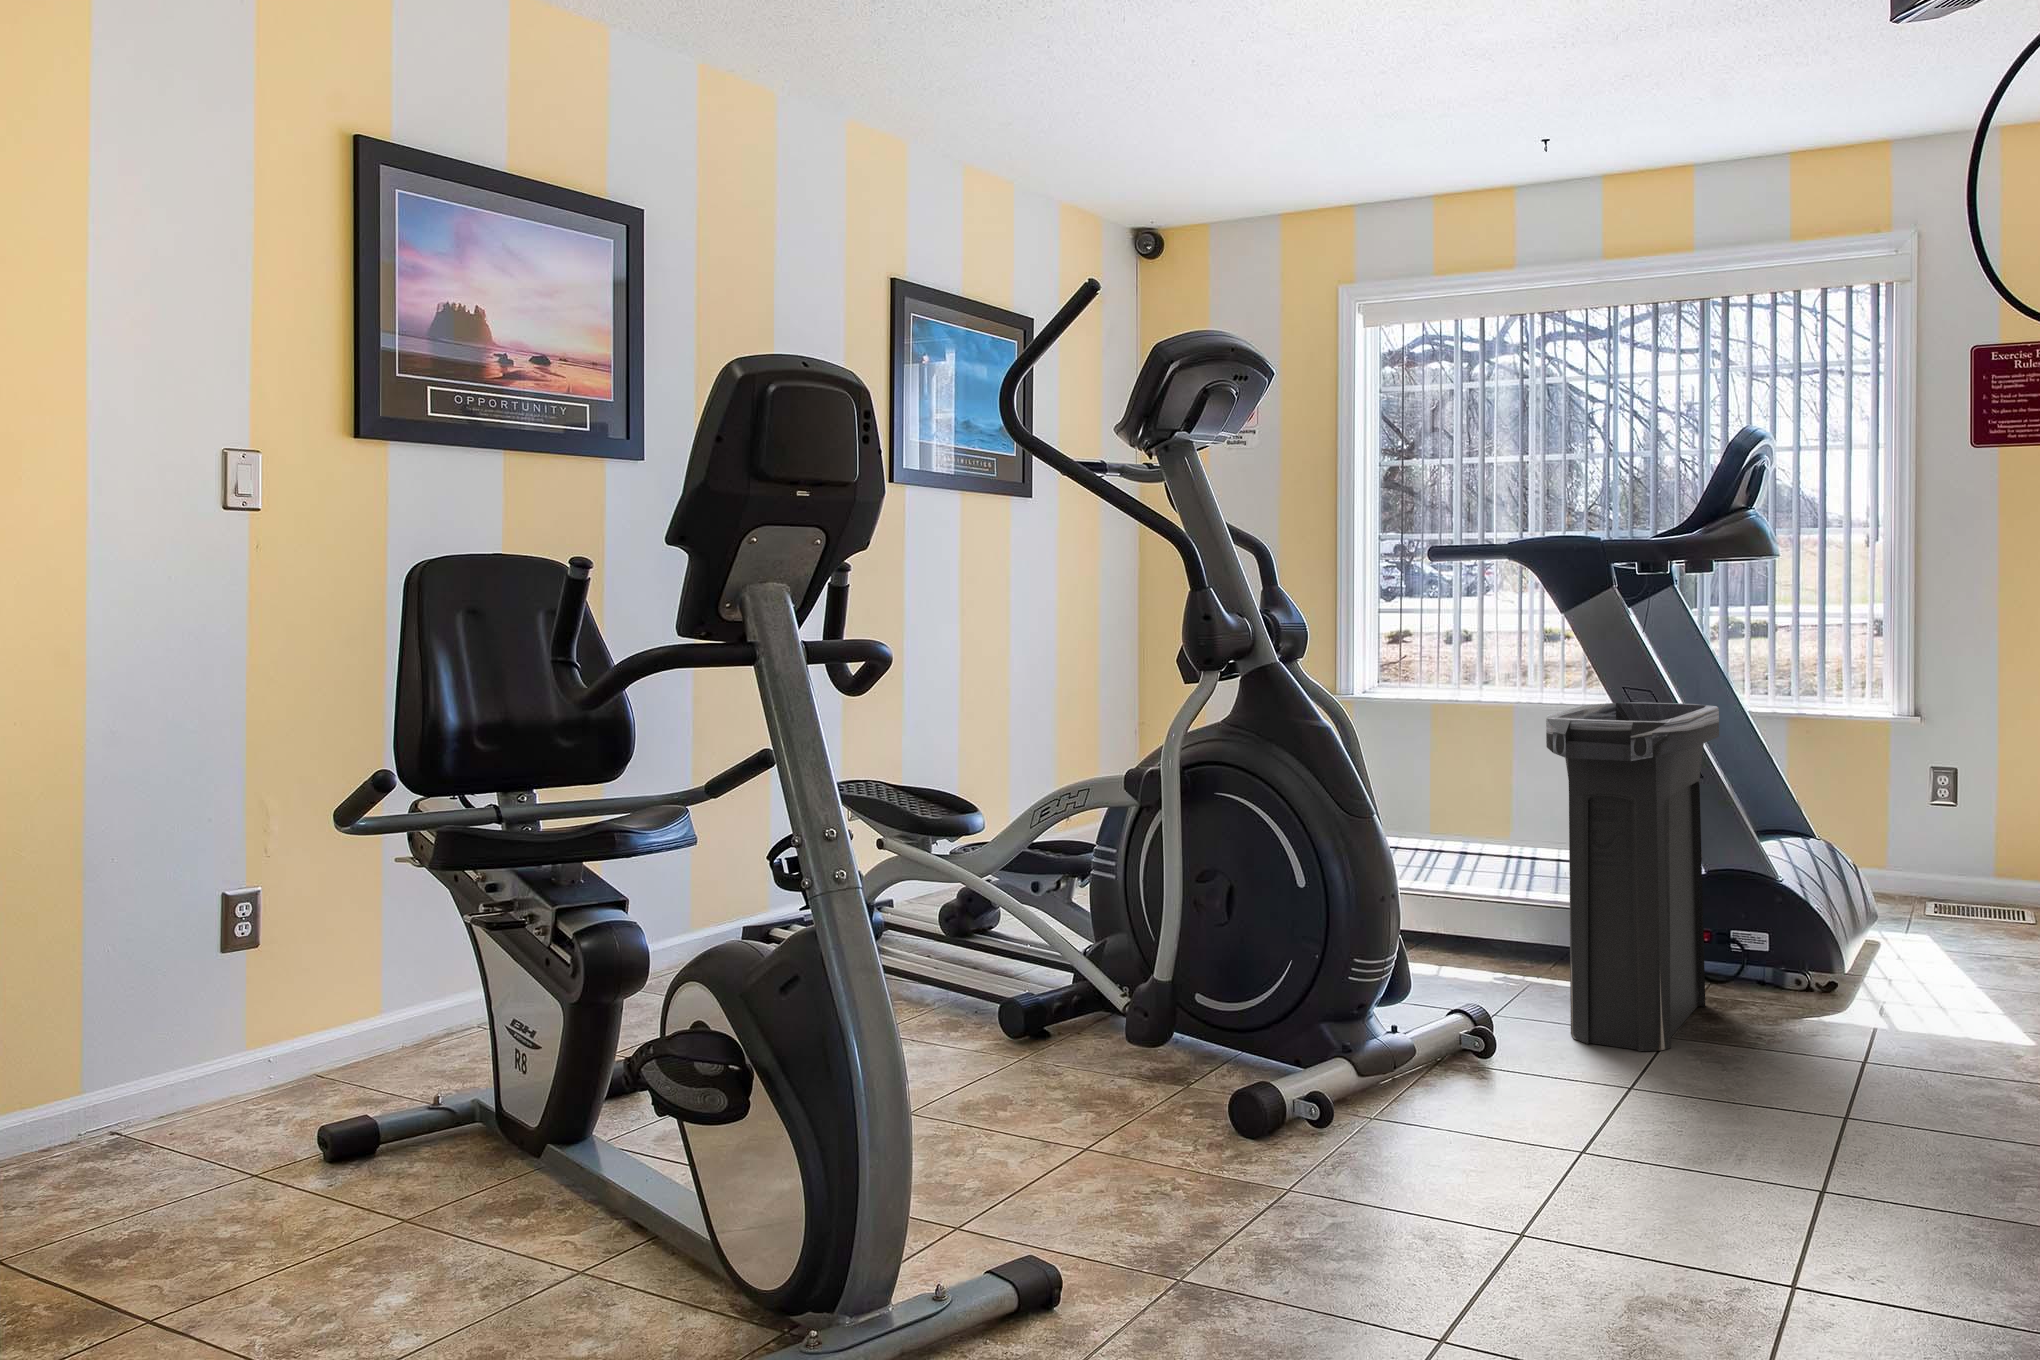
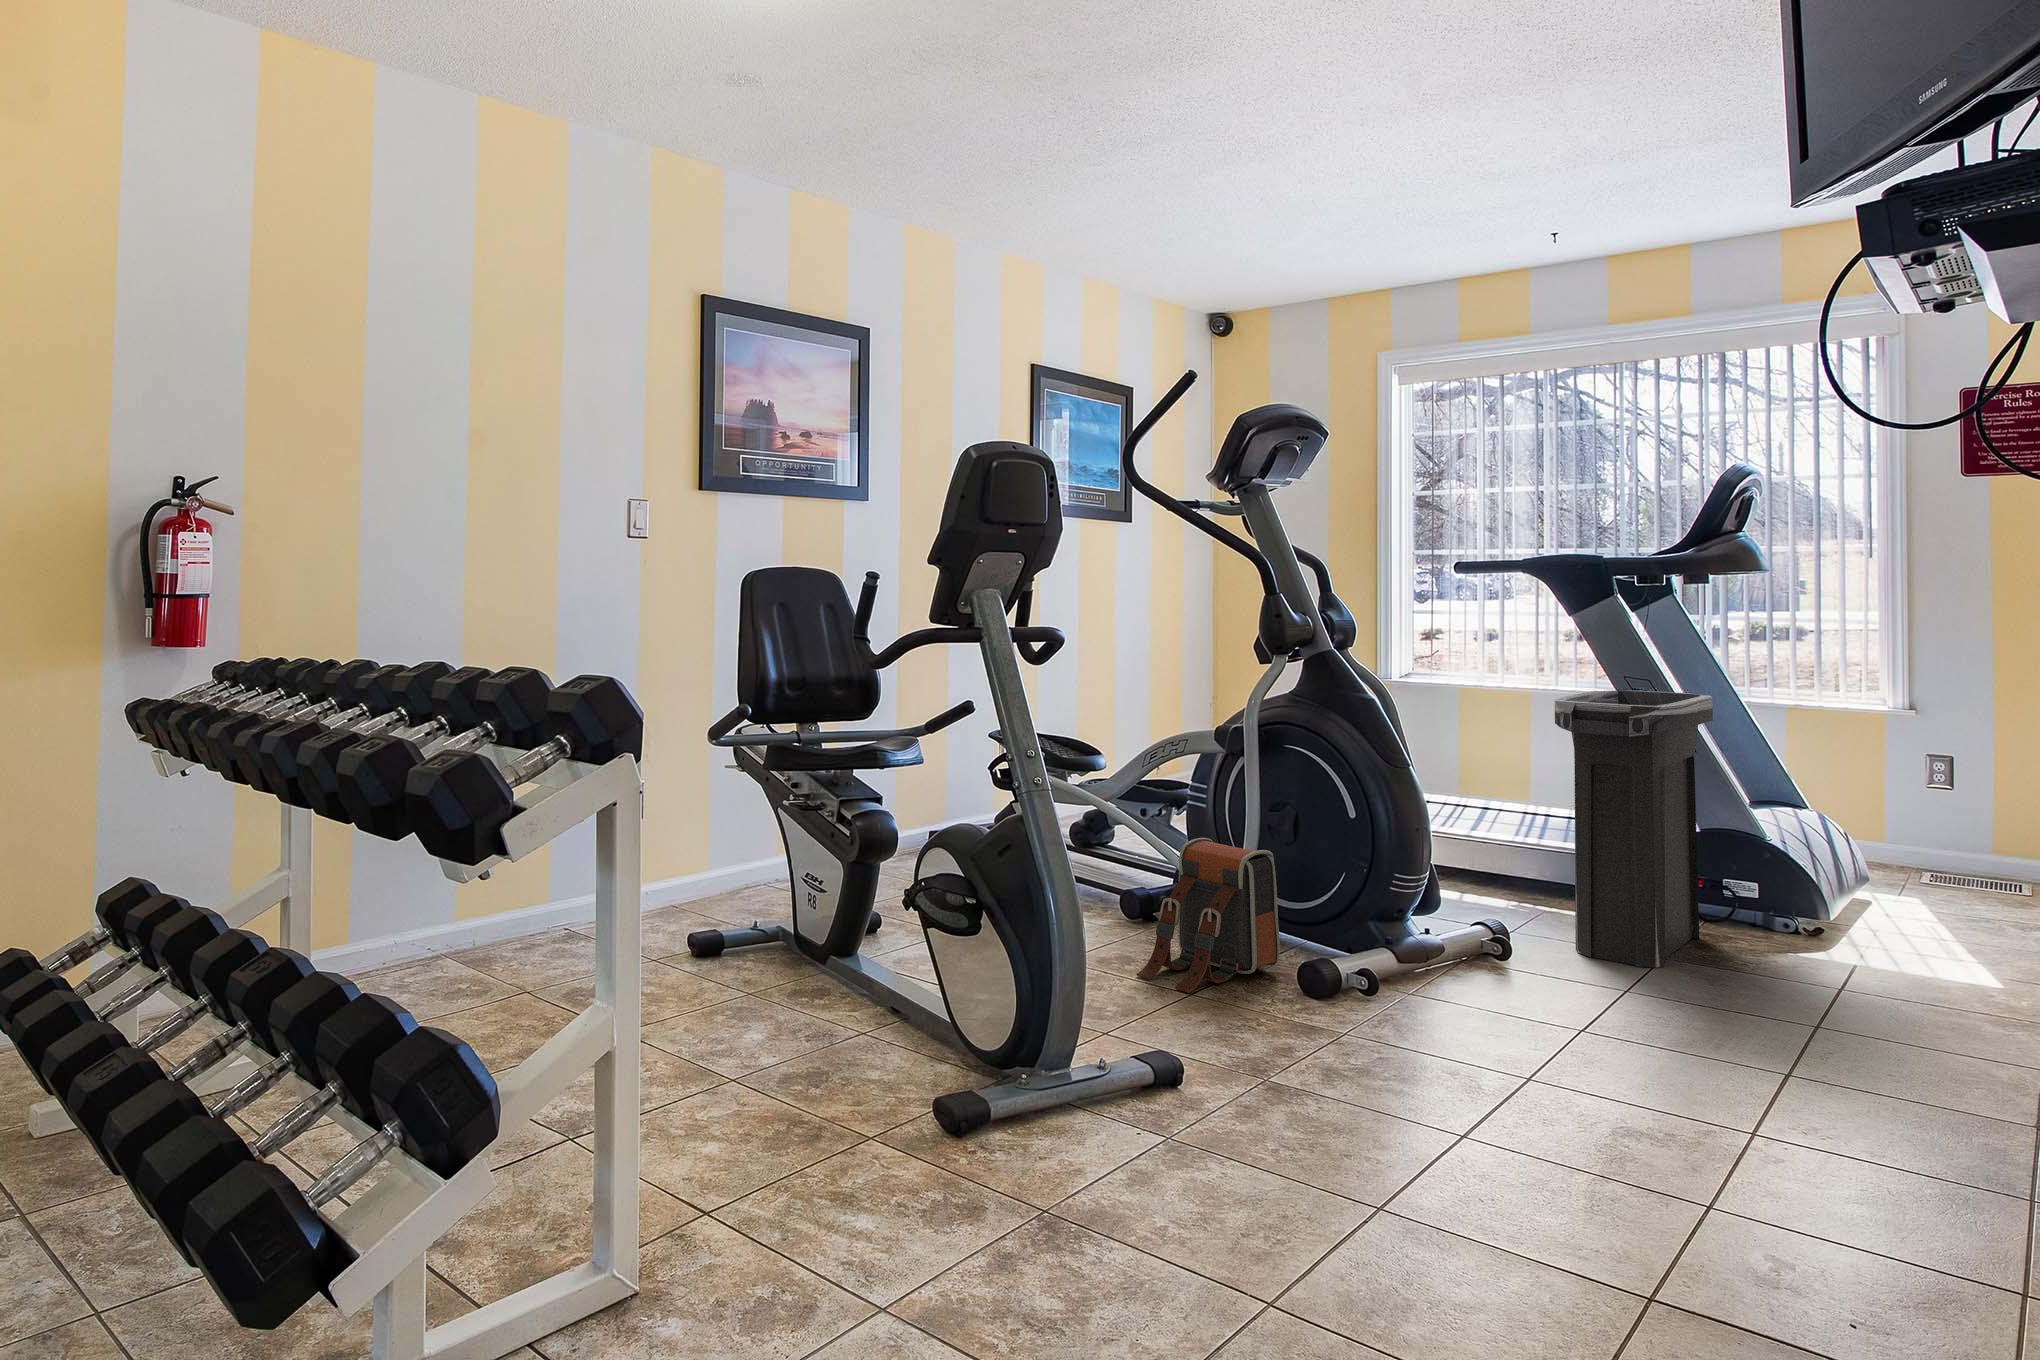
backpack: none [1015,925,1210,1151] -> present [1136,838,1280,993]

